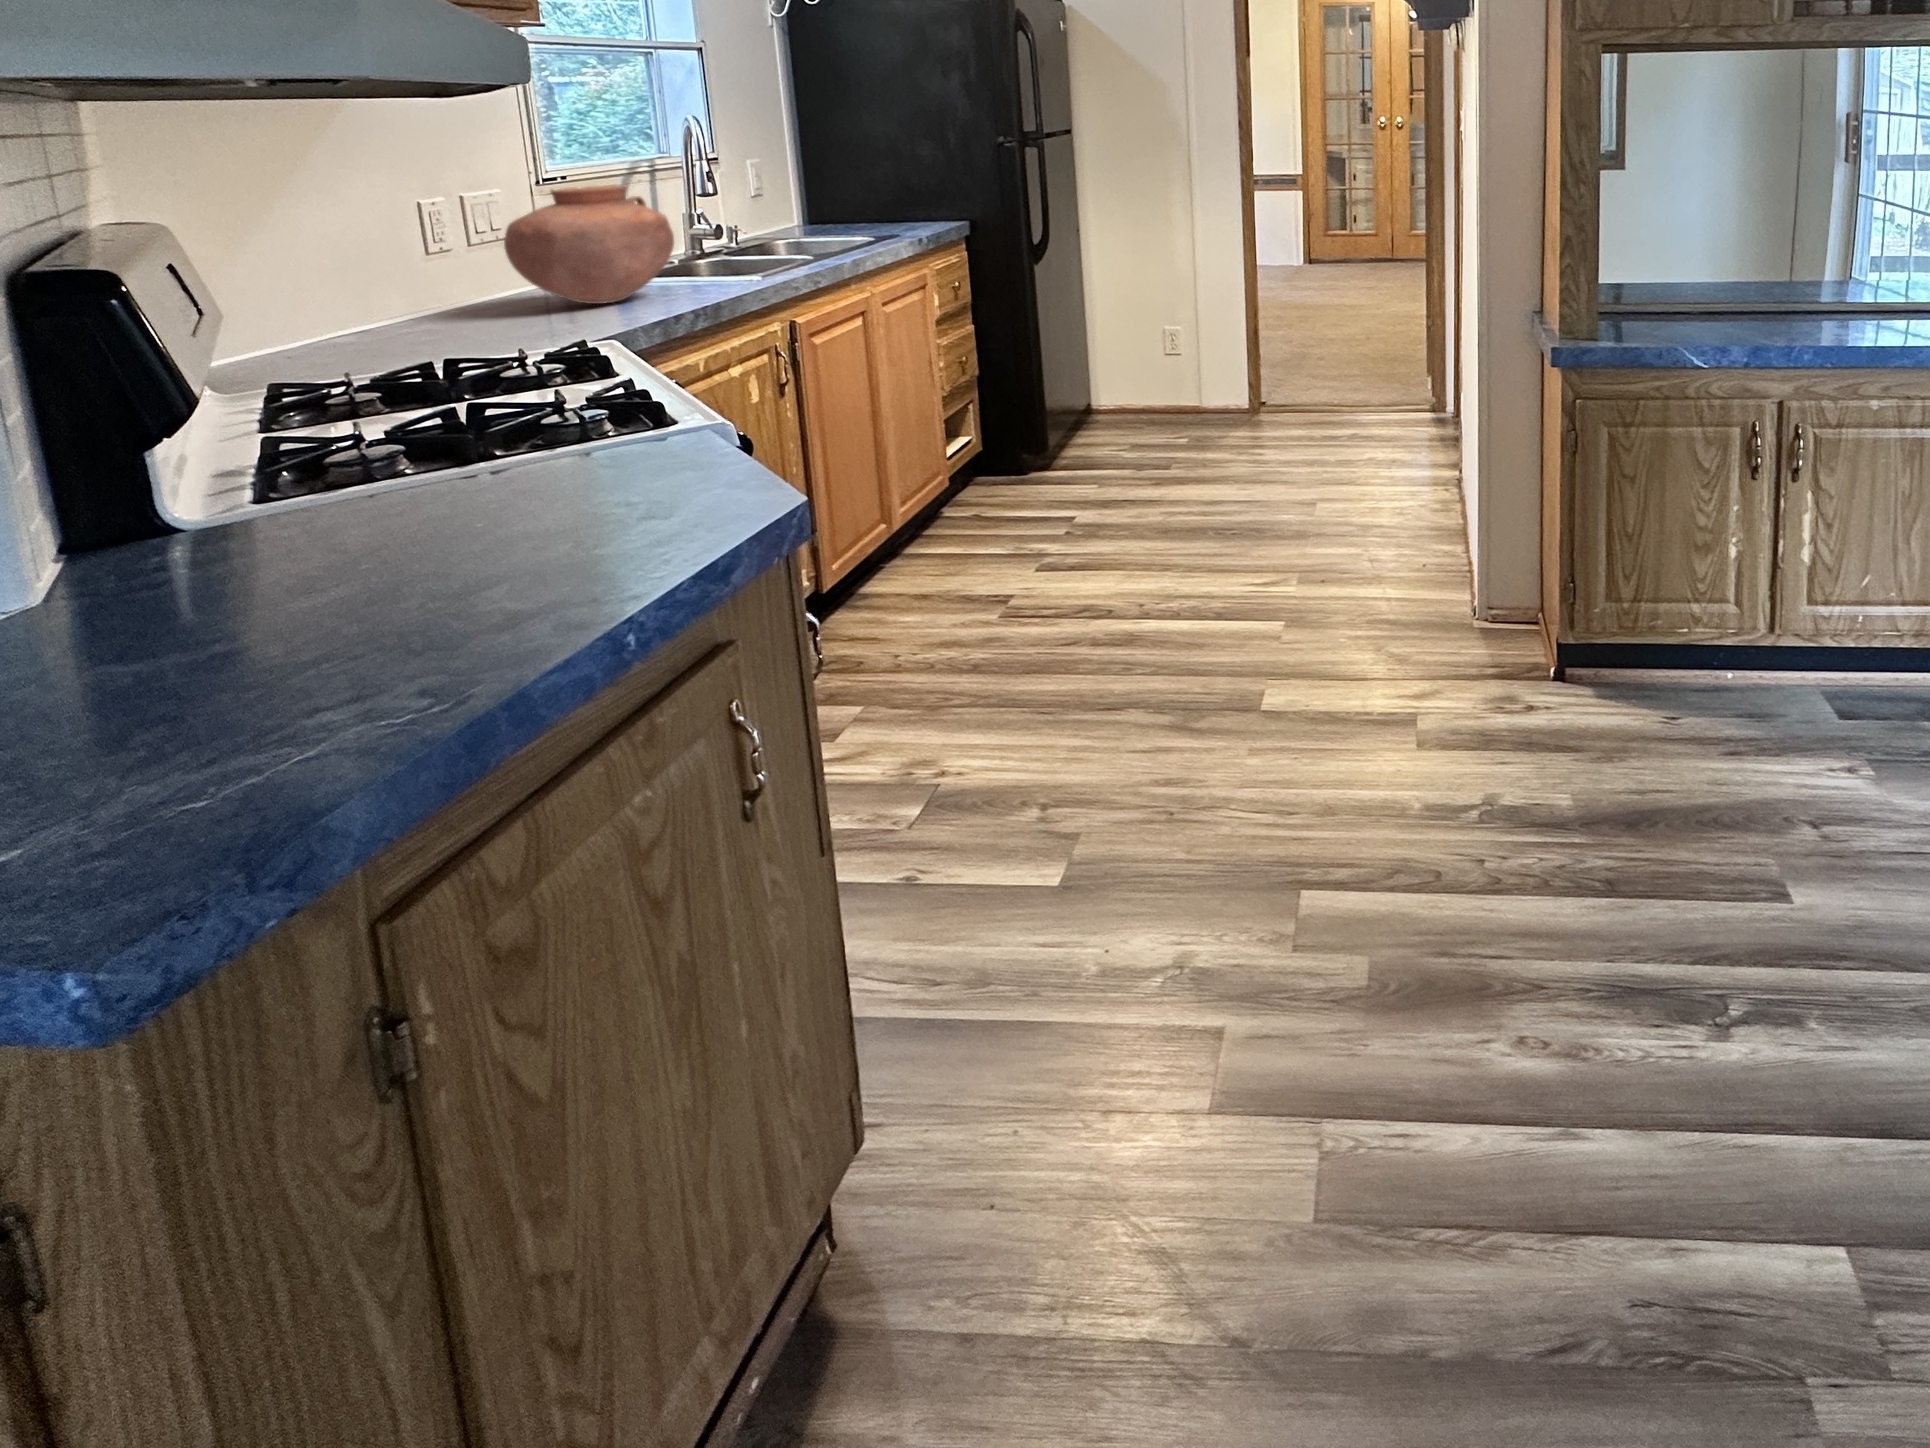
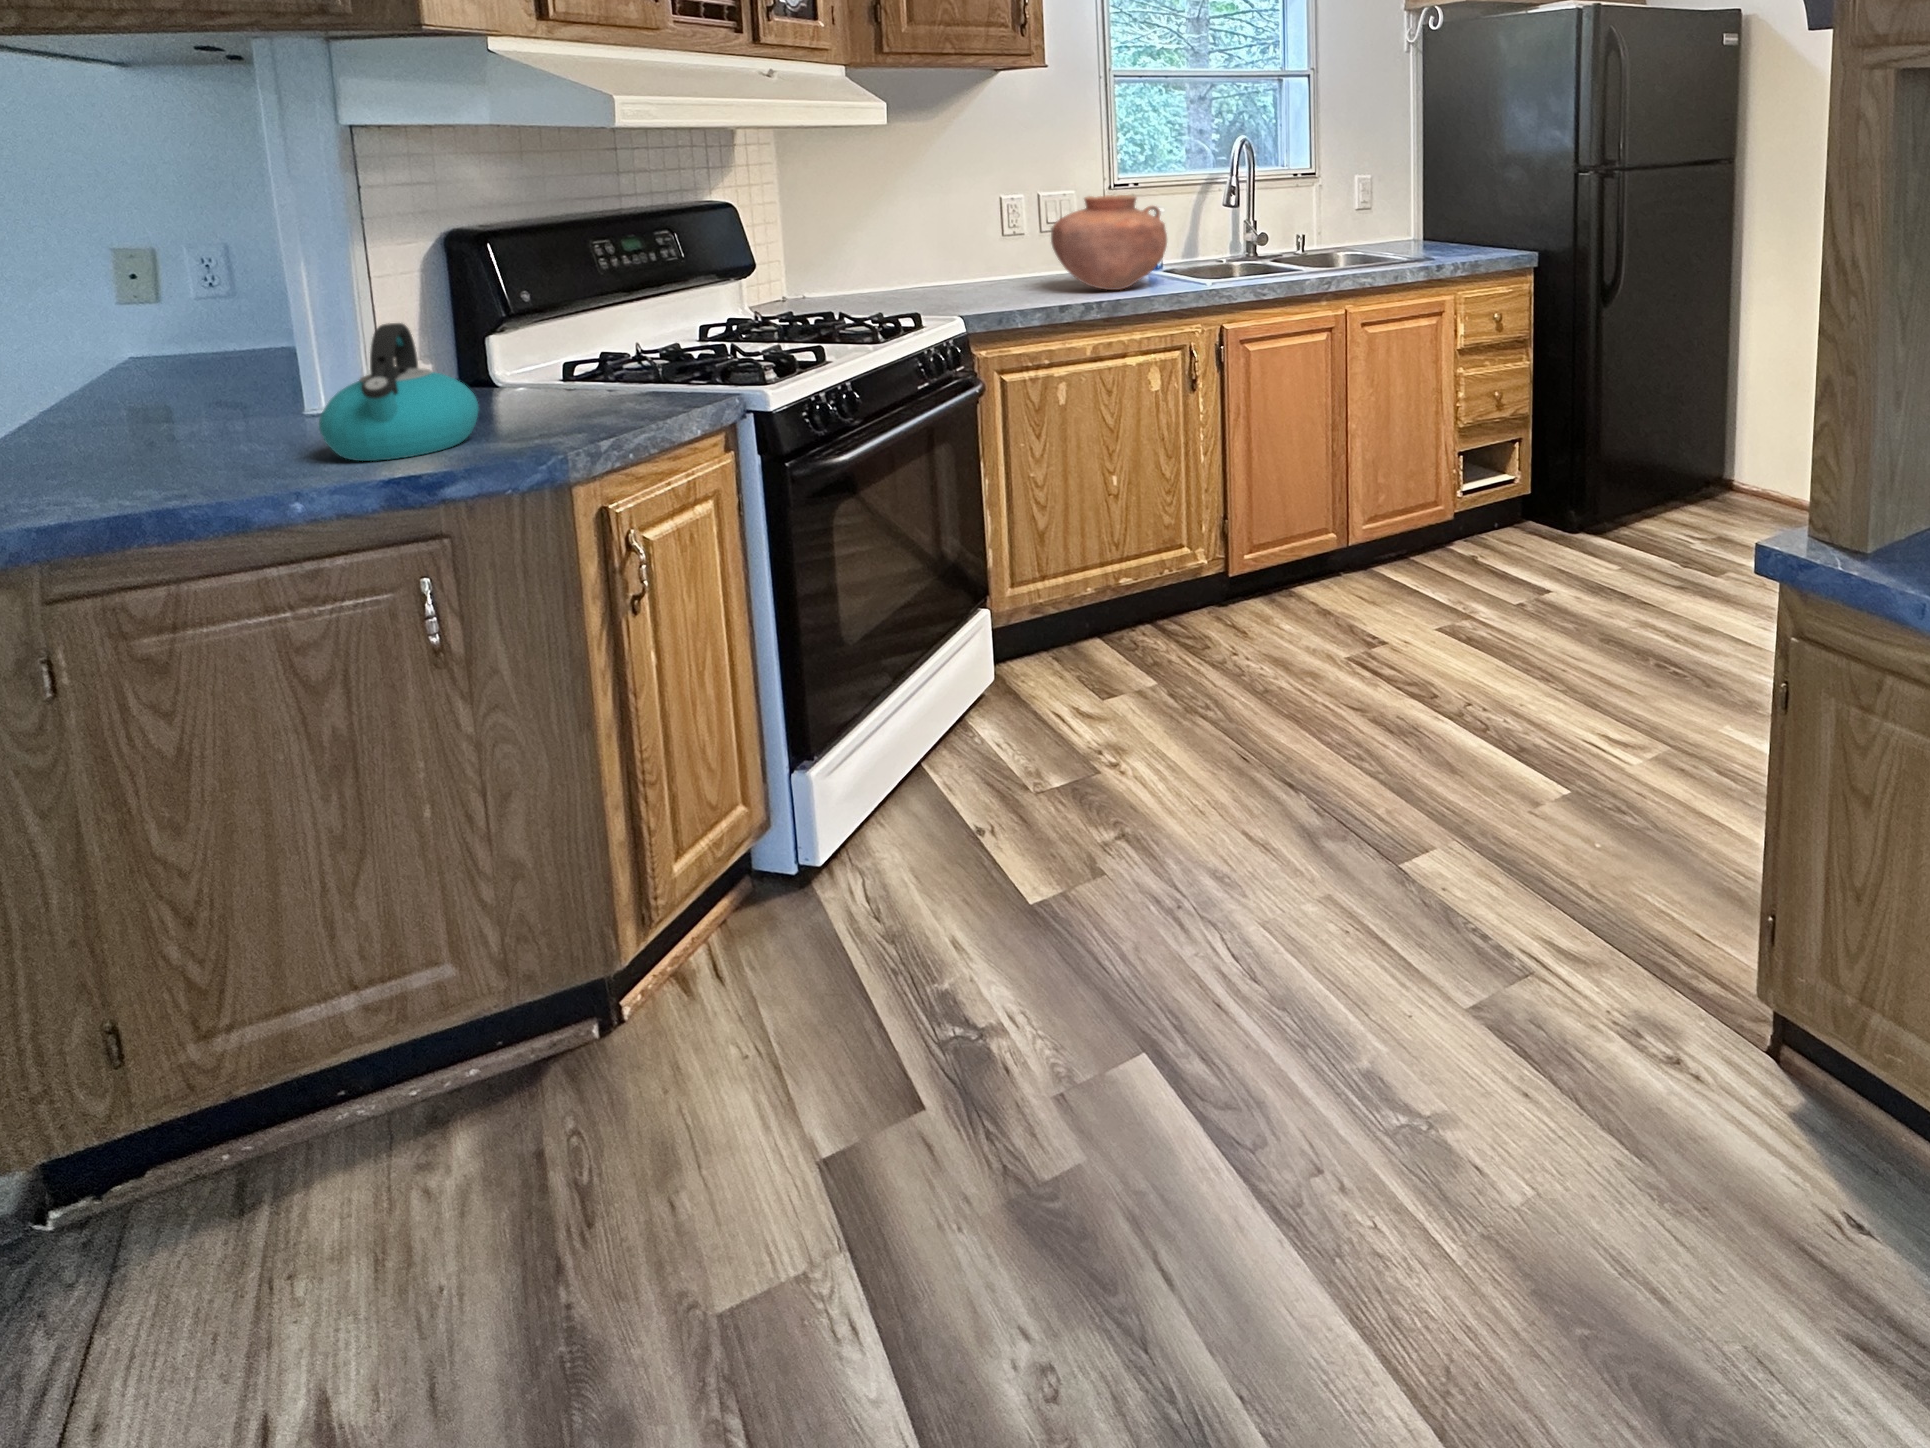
kettle: none [171,398,465,645] -> present [319,323,479,461]

